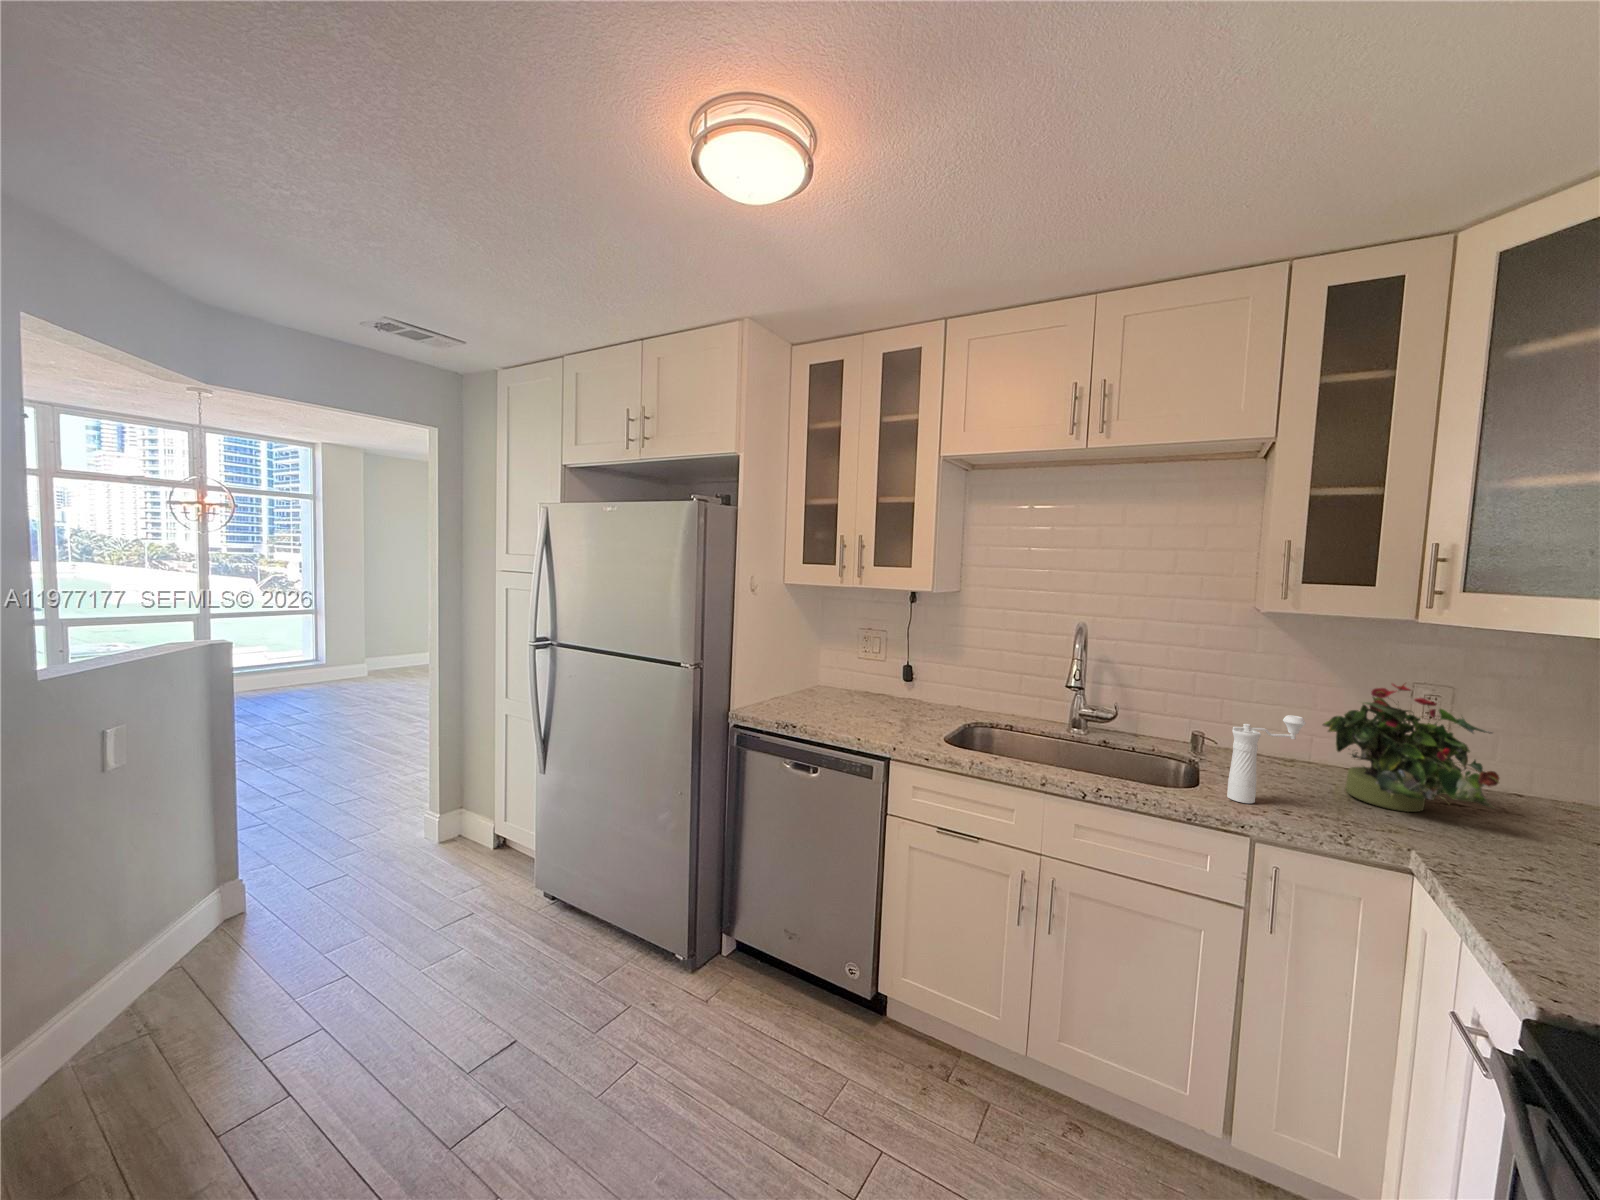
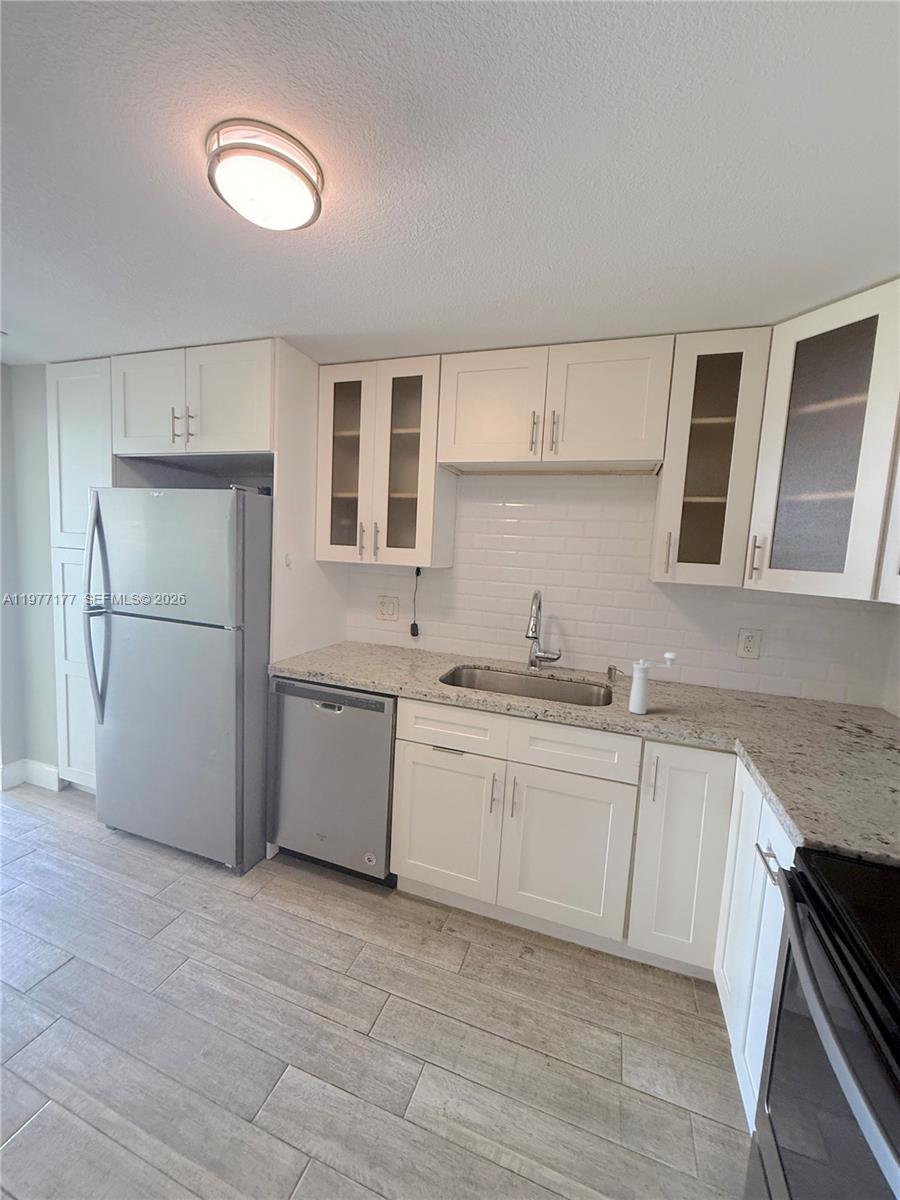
potted plant: present [1323,684,1499,812] -> none [687,628,785,713]

